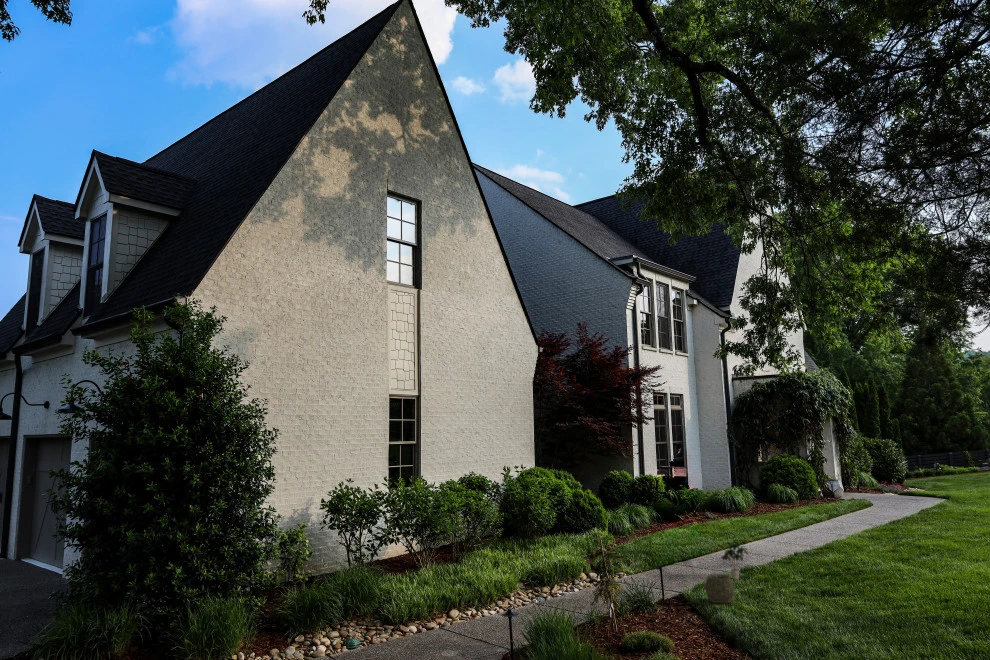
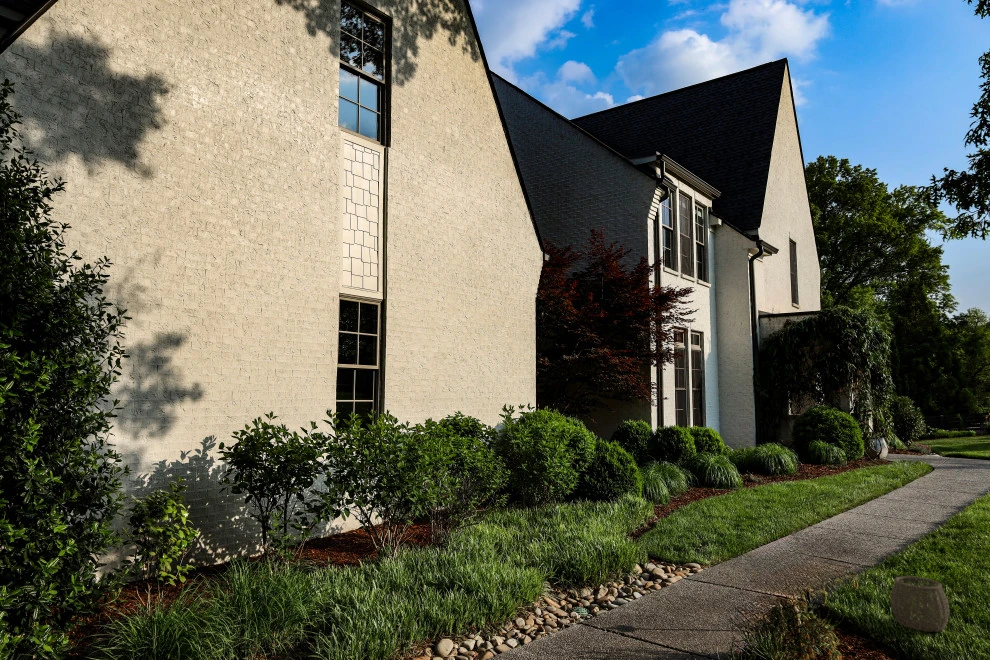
potted plant: present [722,542,748,579] -> none [864,517,919,577]

